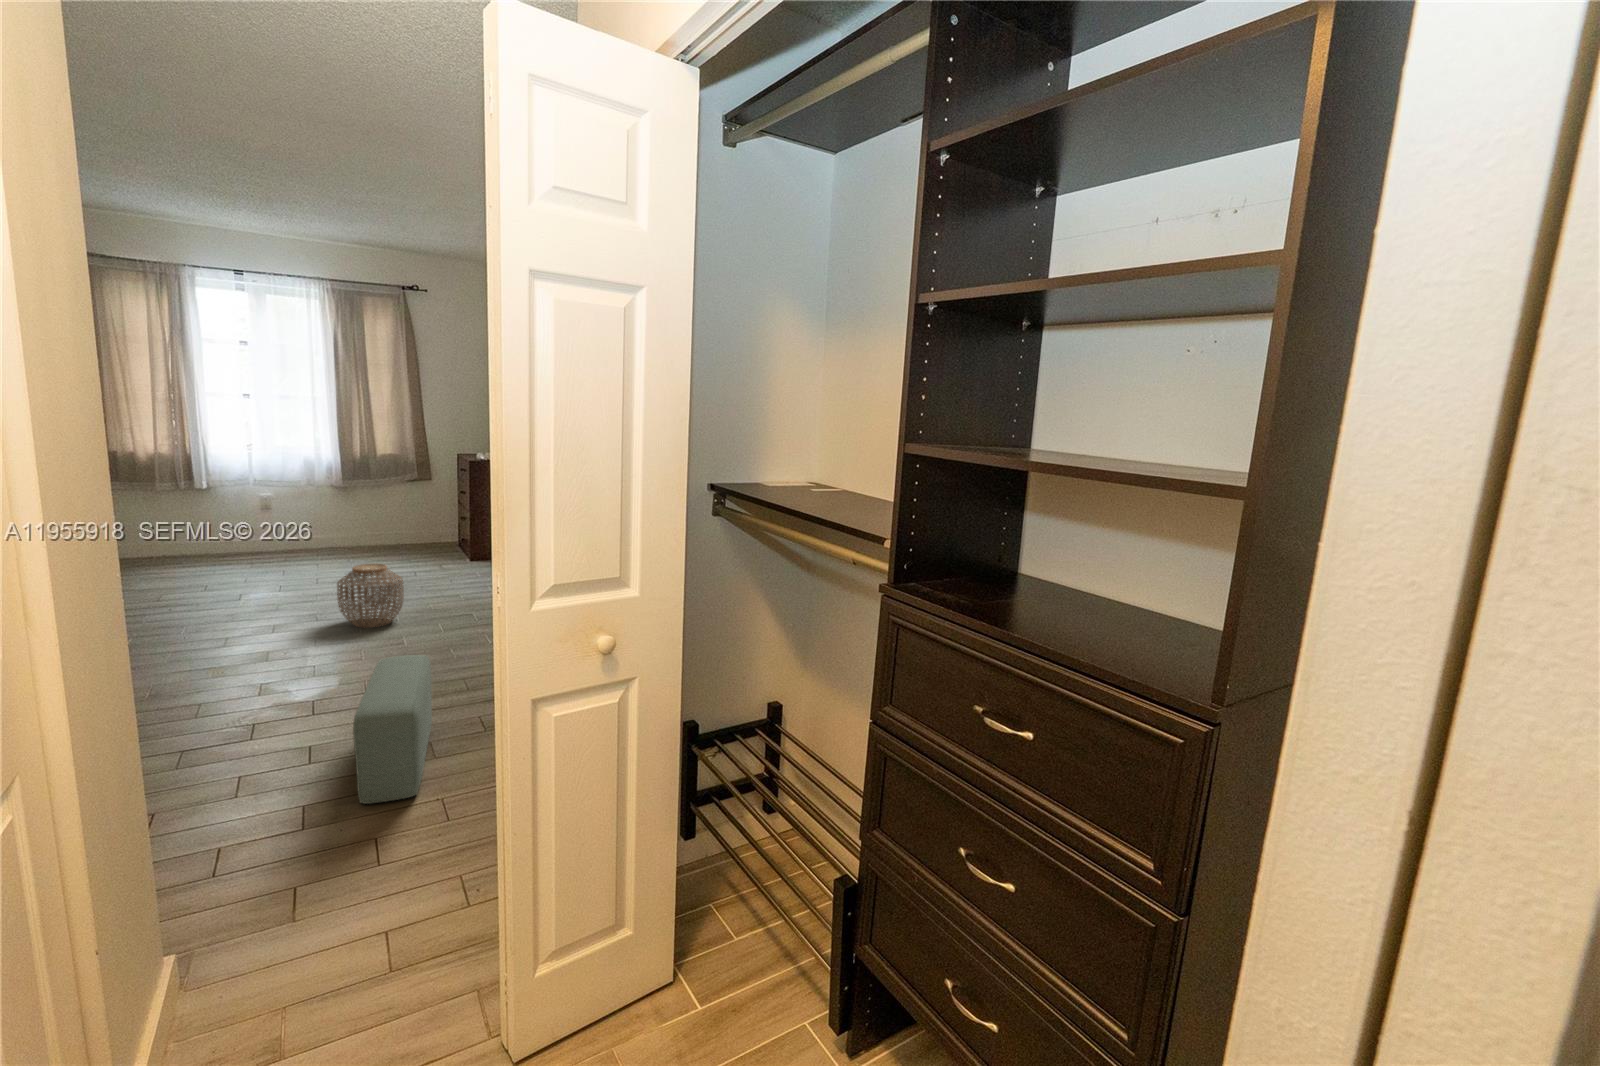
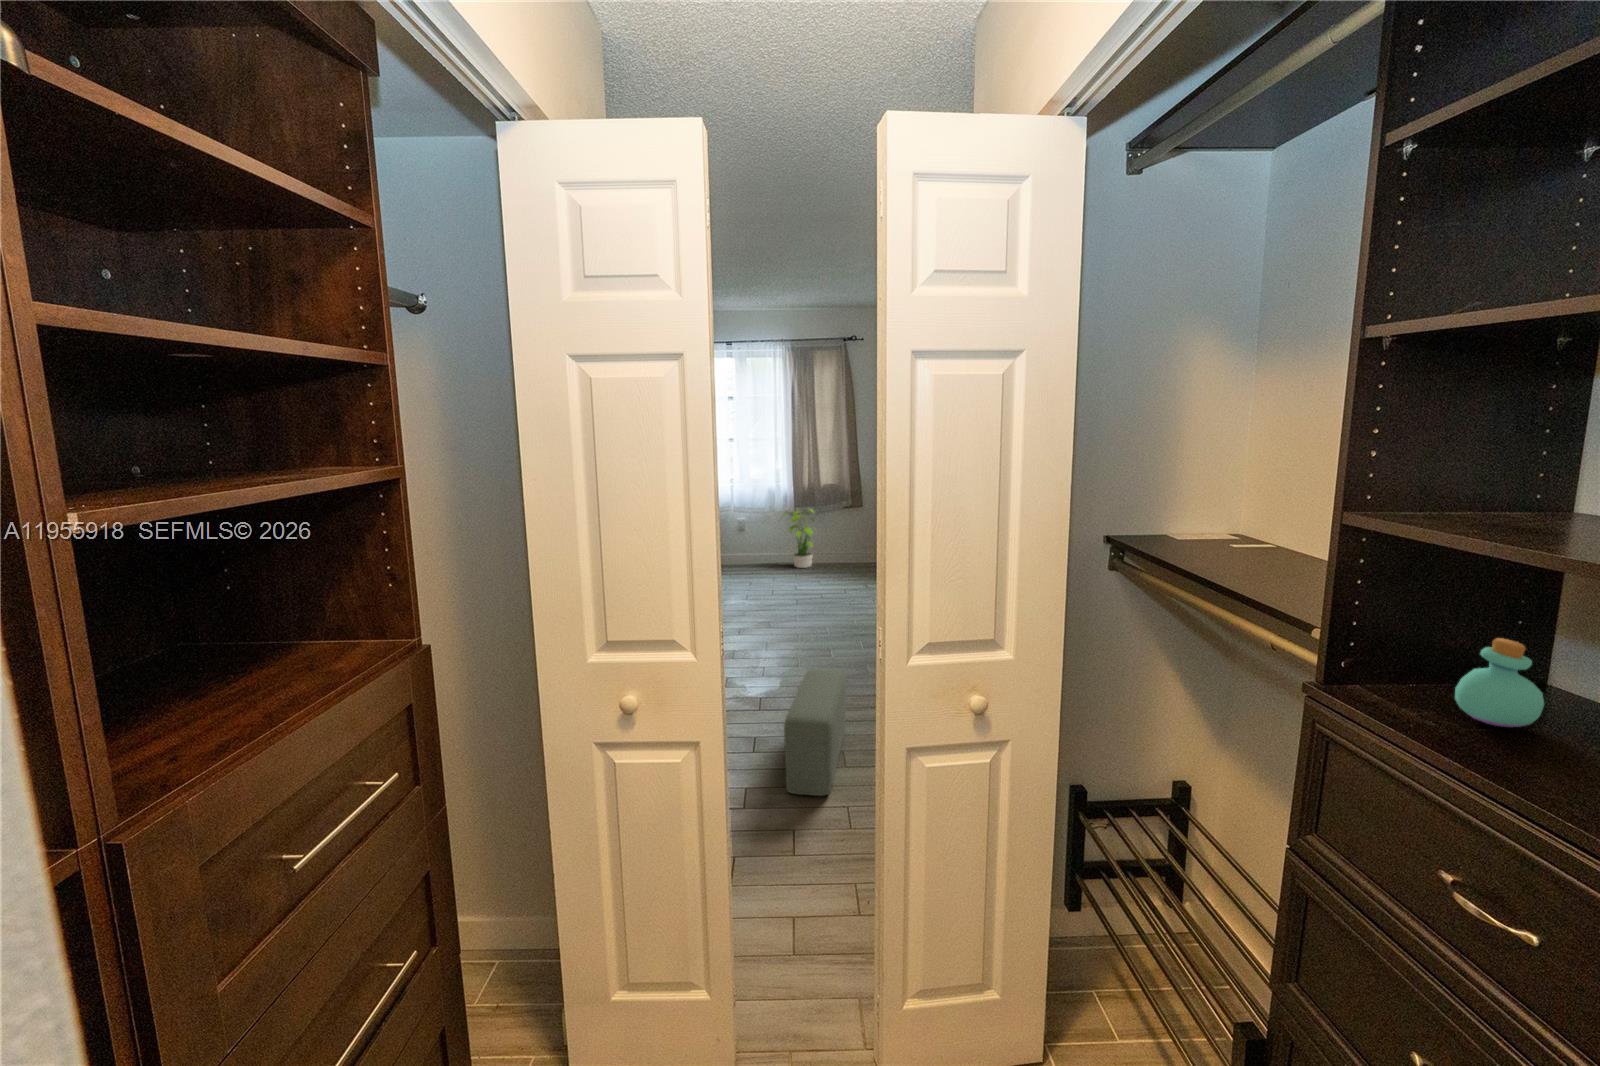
potted plant: none [321,480,376,553] -> present [784,509,815,568]
perfume bottle: none [971,532,1018,595] -> present [1455,638,1544,727]
woven basket: present [337,564,404,628] -> none [785,582,832,636]

